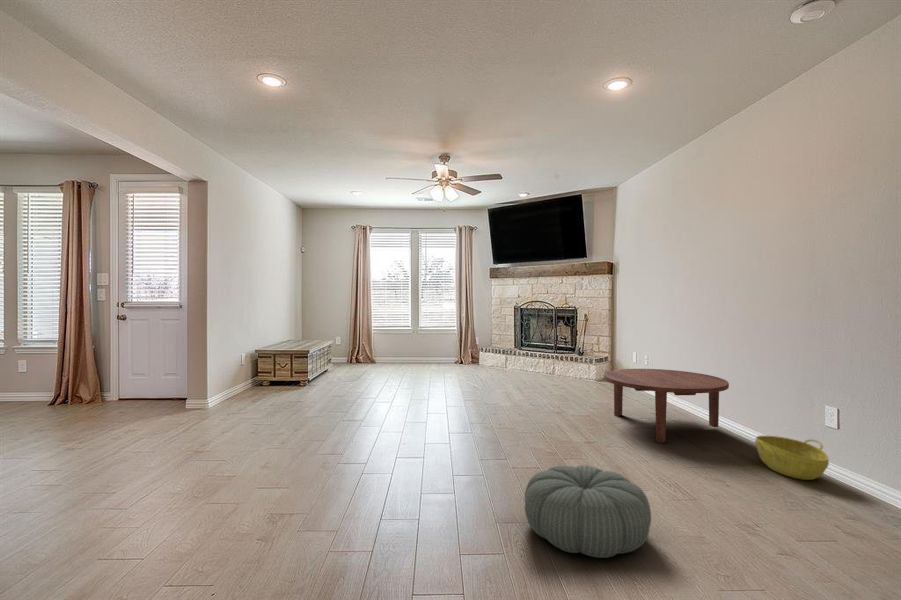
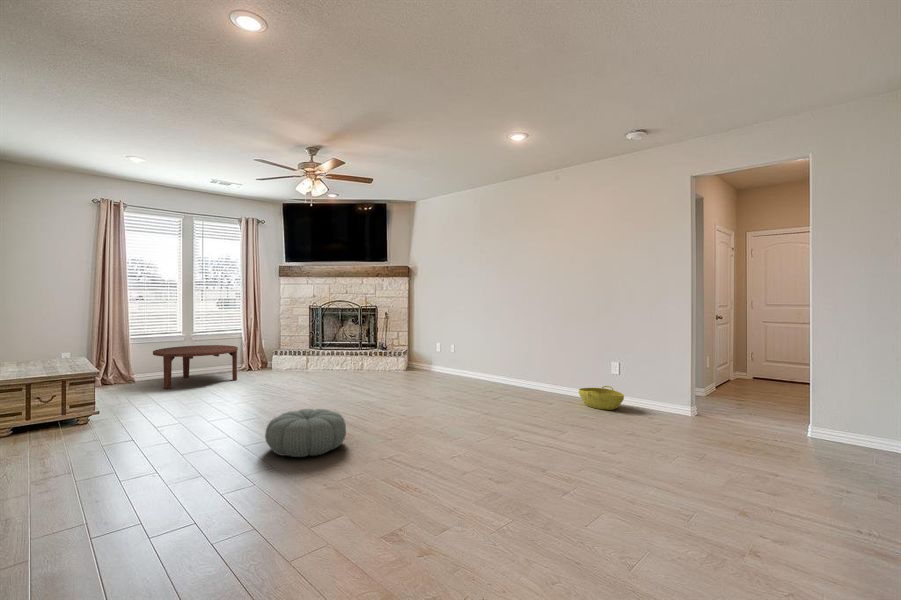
coffee table: present [604,369,729,443] -> present [153,345,238,389]
pouf: present [524,465,651,558] -> present [265,409,346,457]

